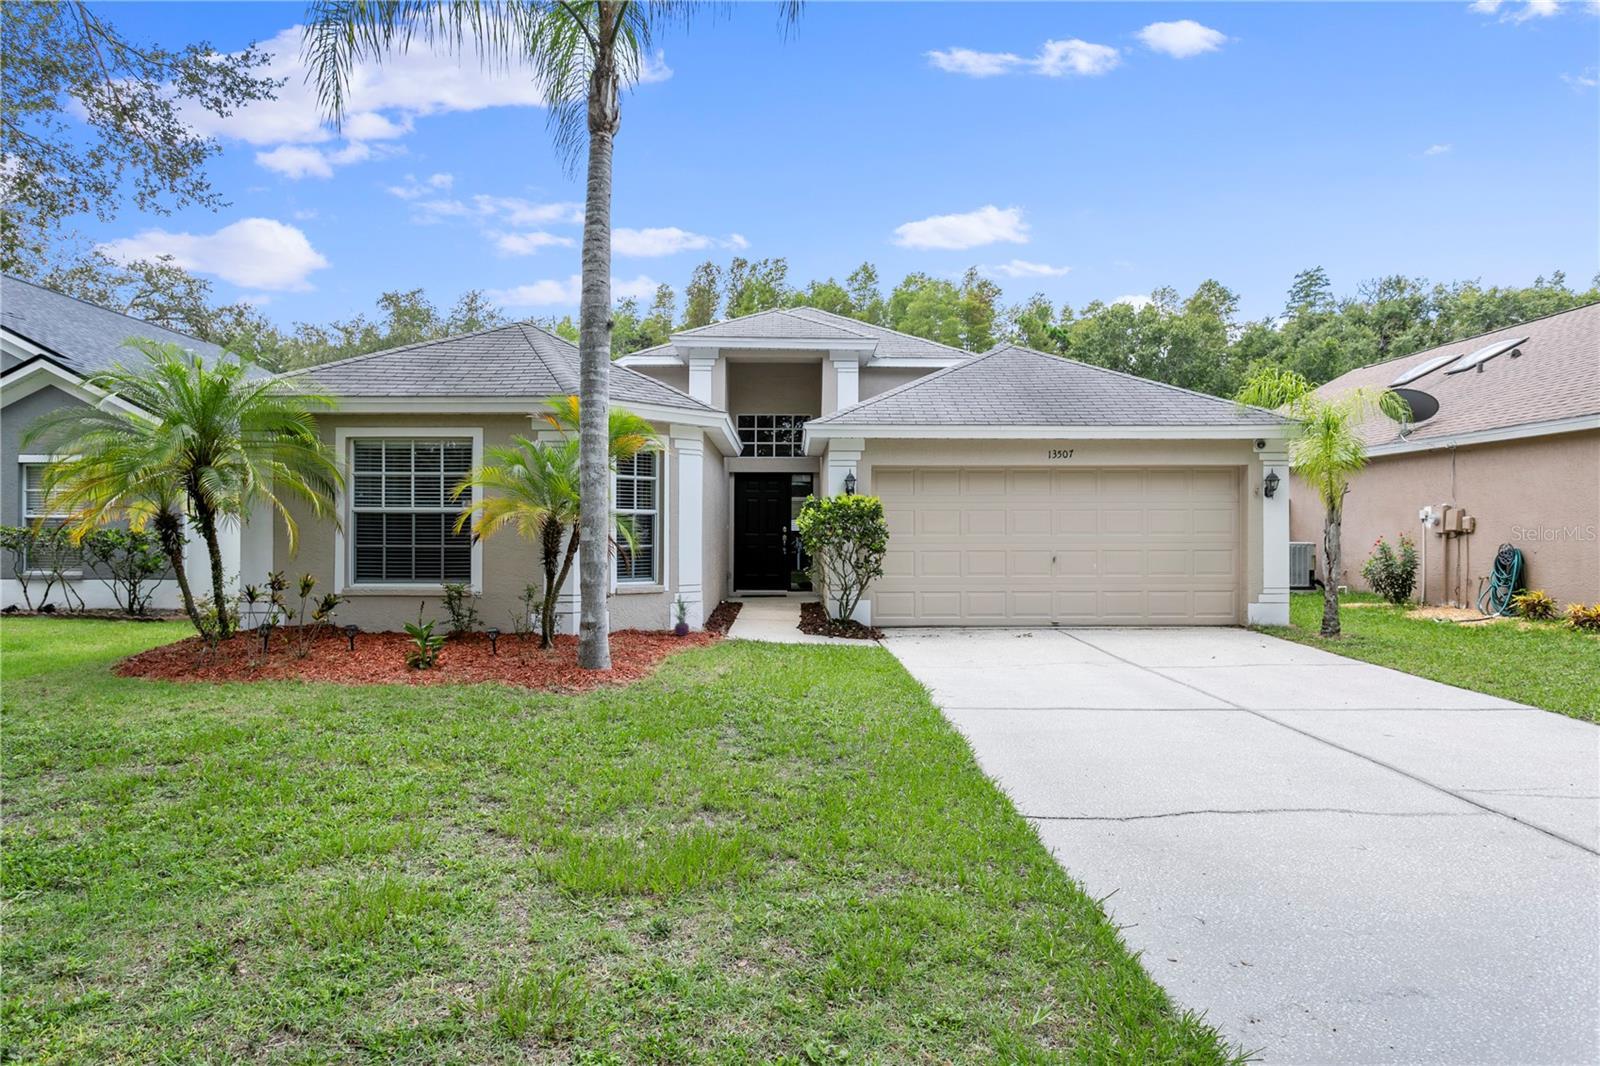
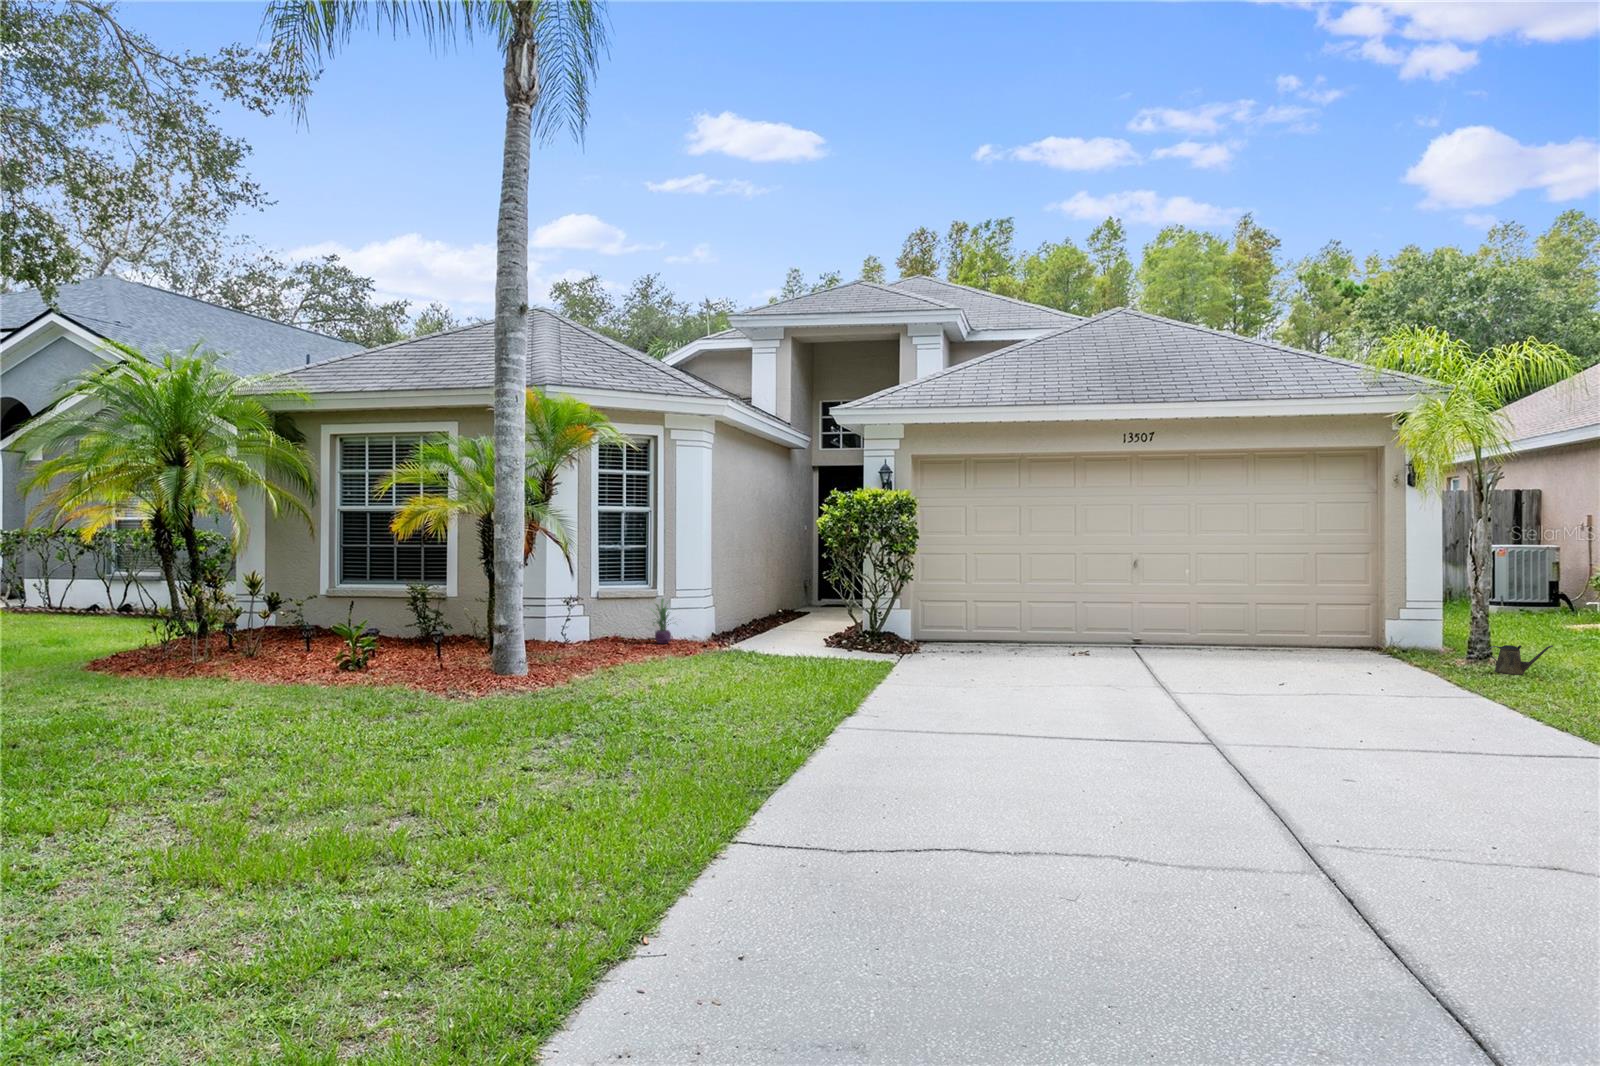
watering can: none [1337,621,1385,644] -> present [1488,645,1553,675]

